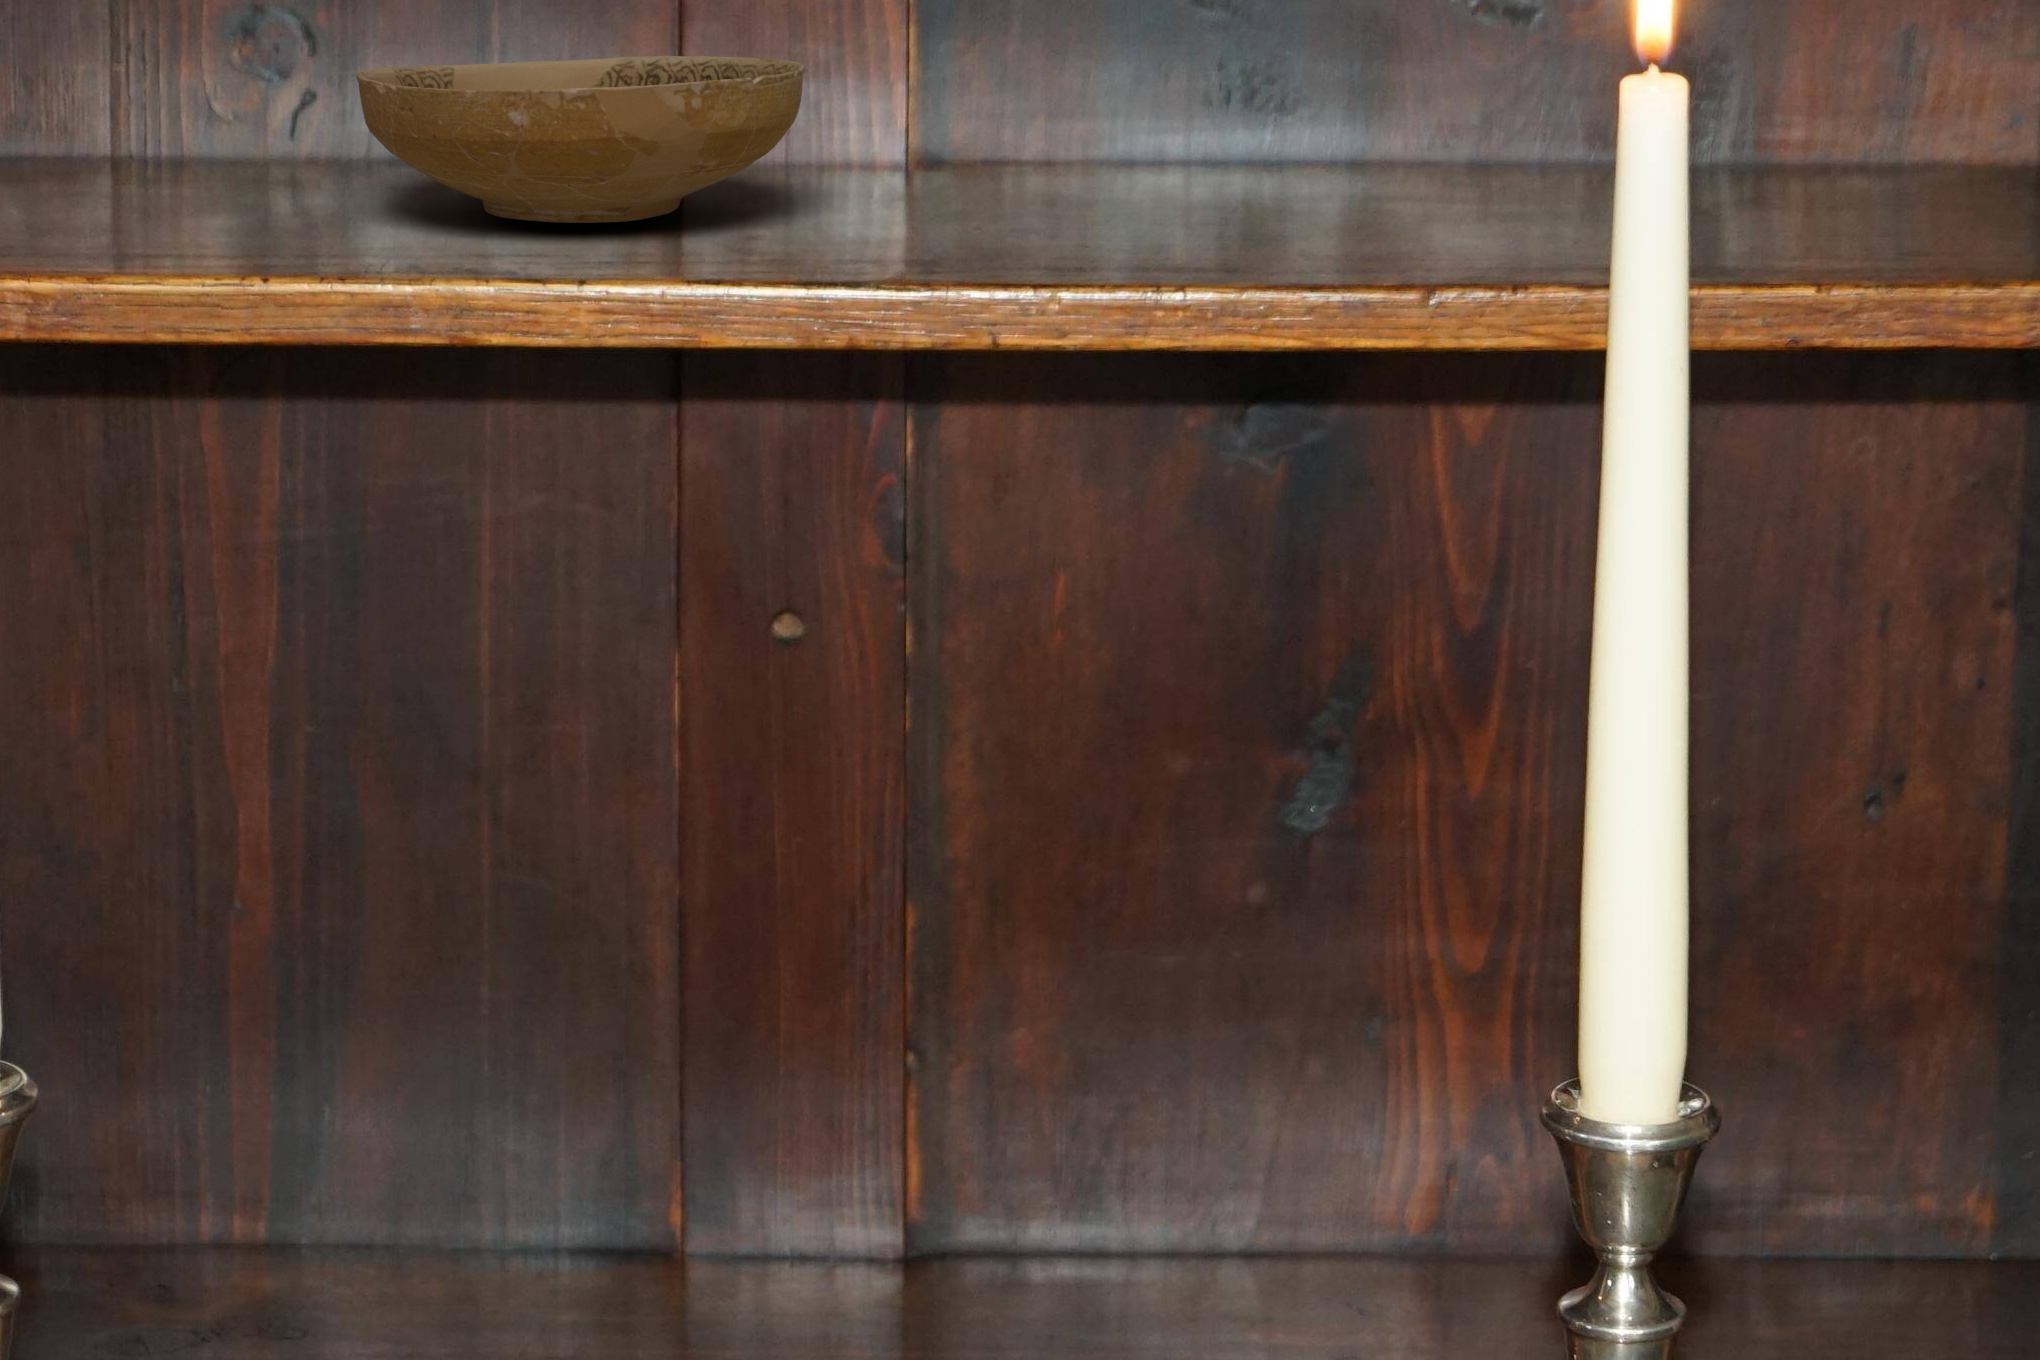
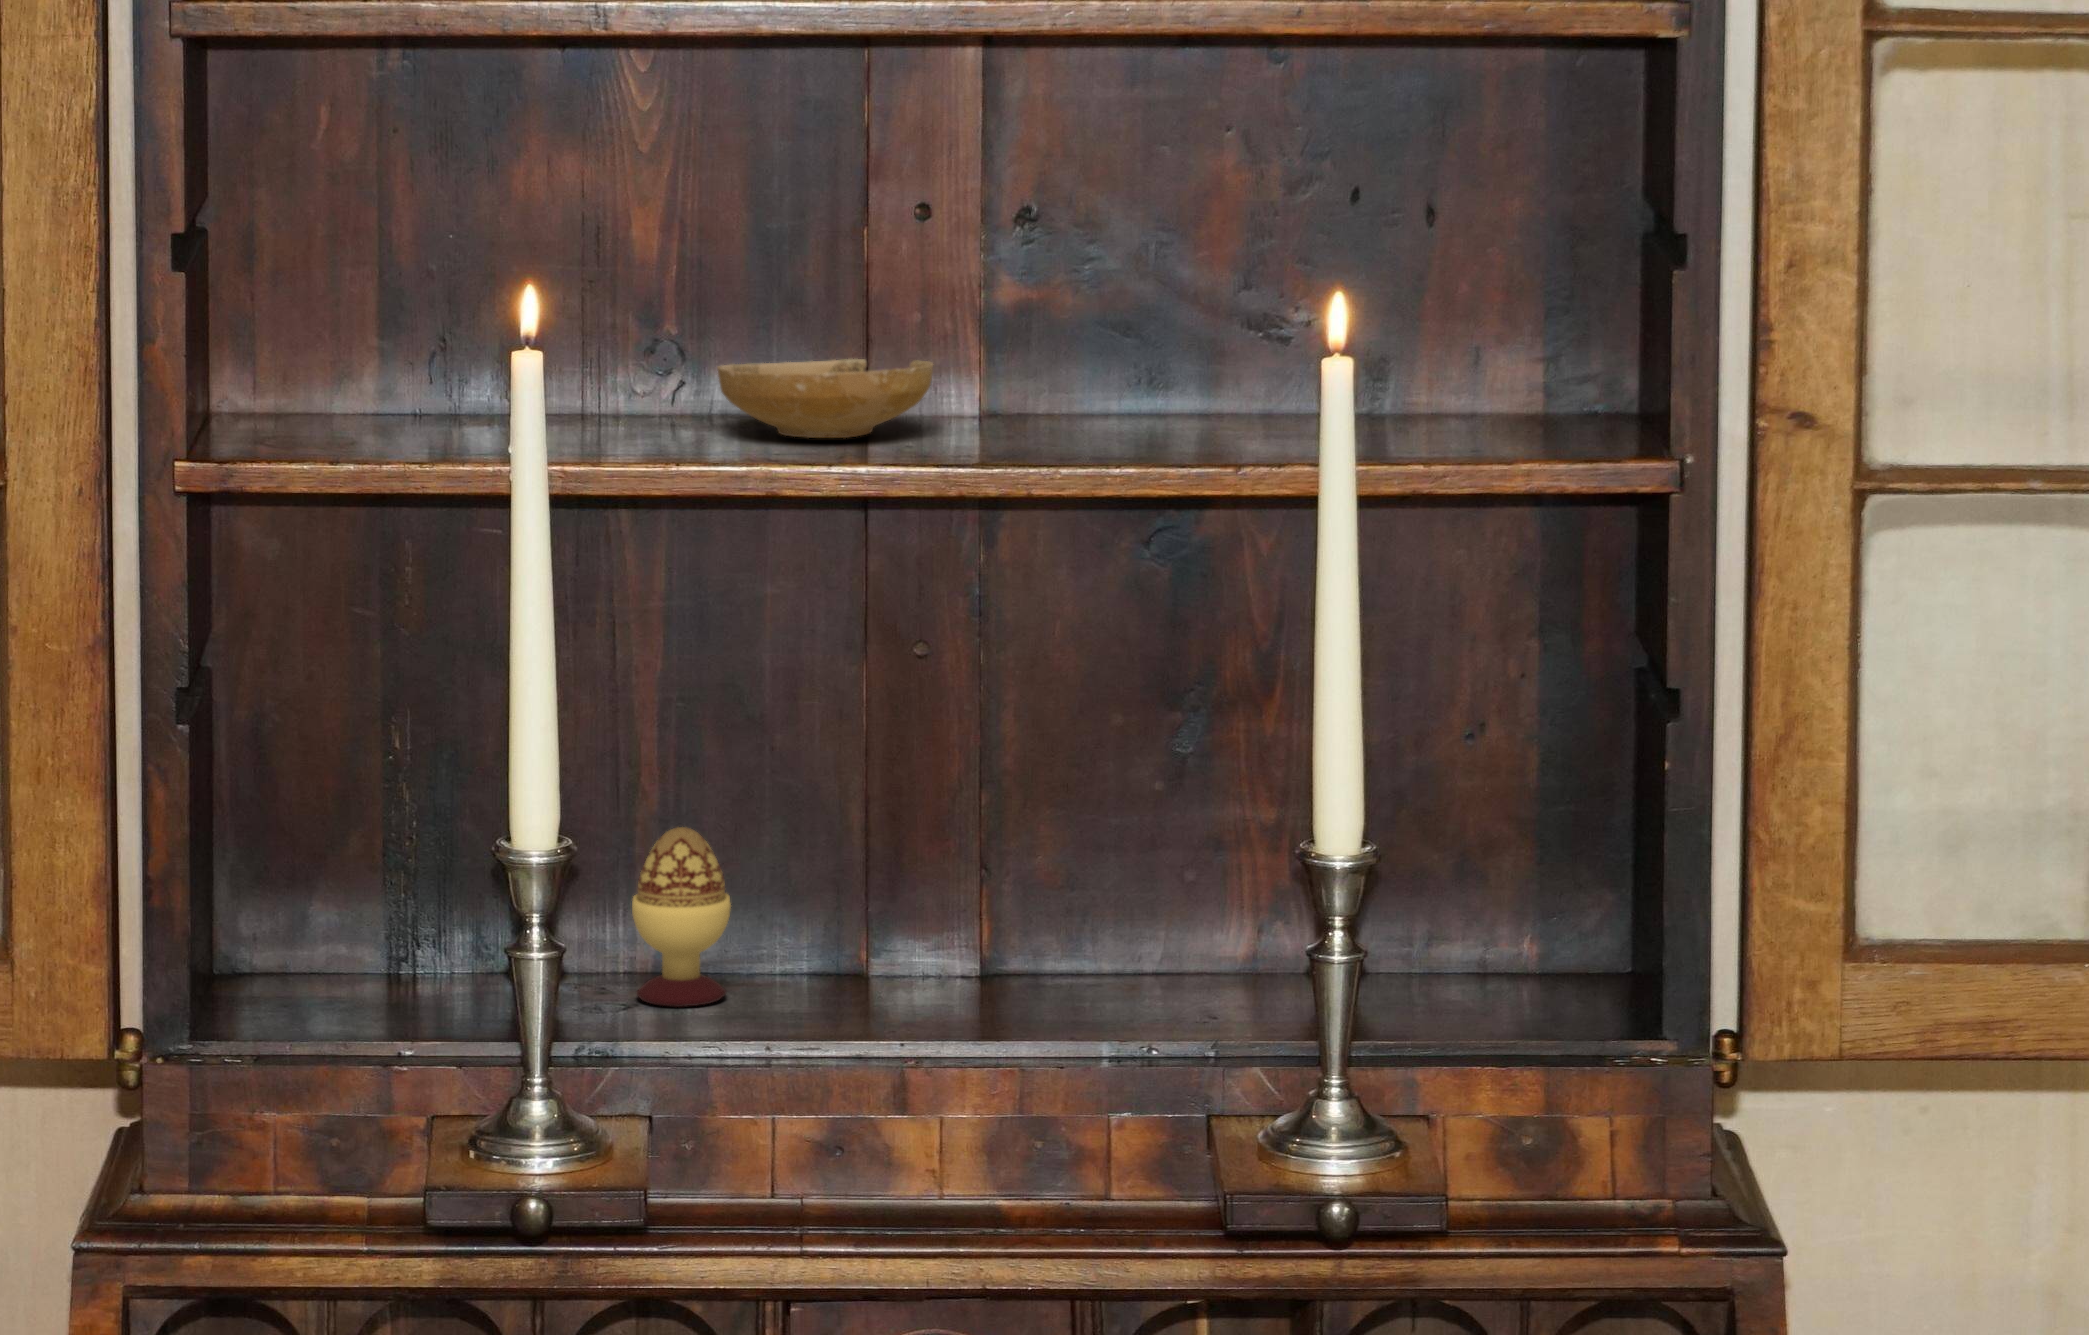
decorative egg: none [216,988,410,1337] -> present [632,827,731,1007]

